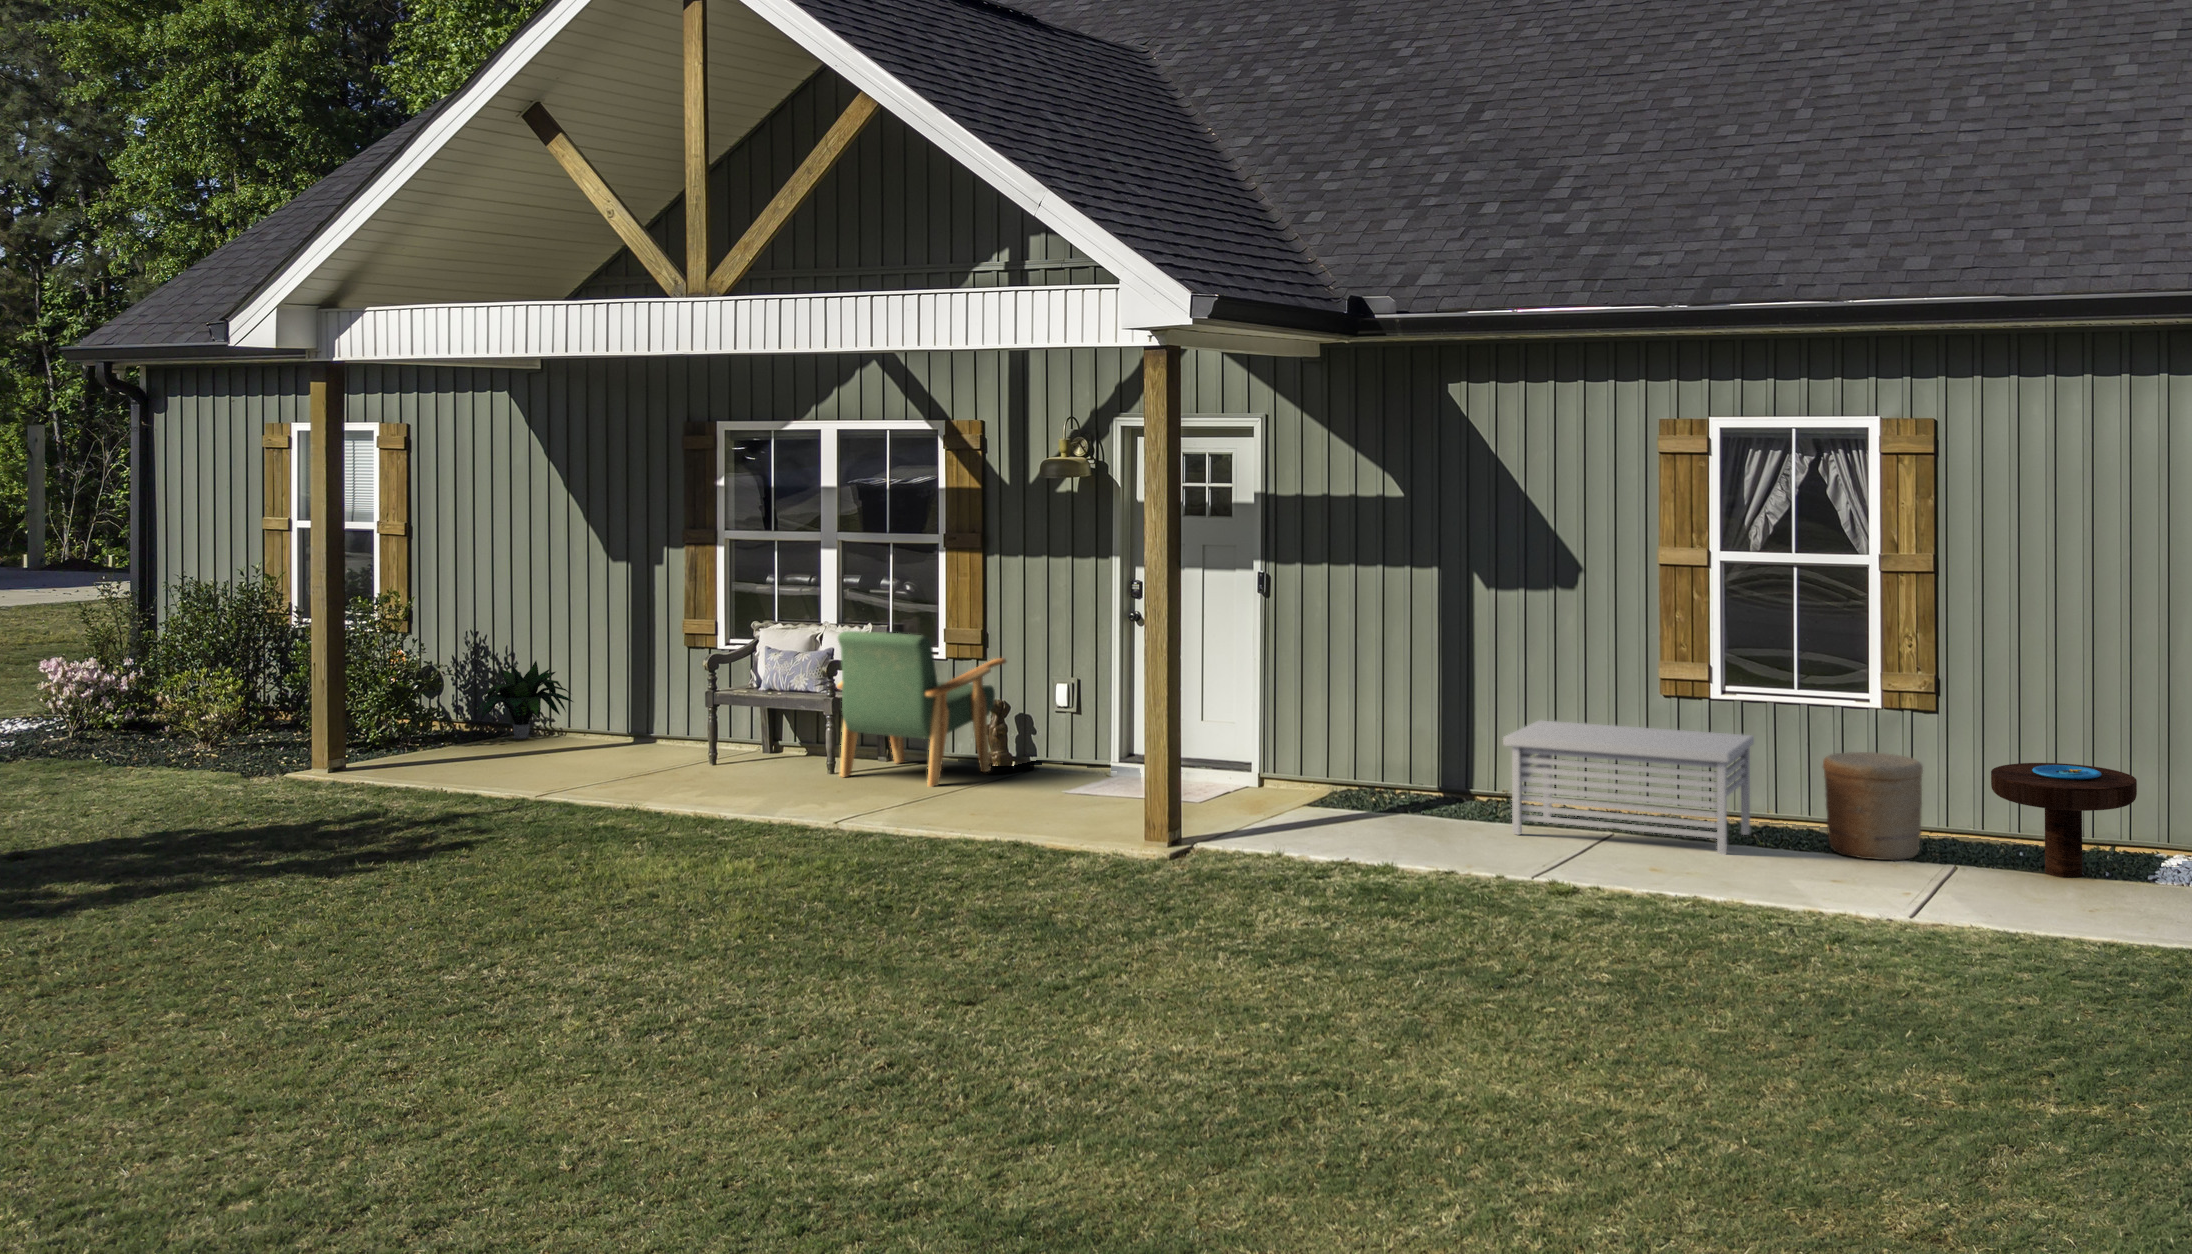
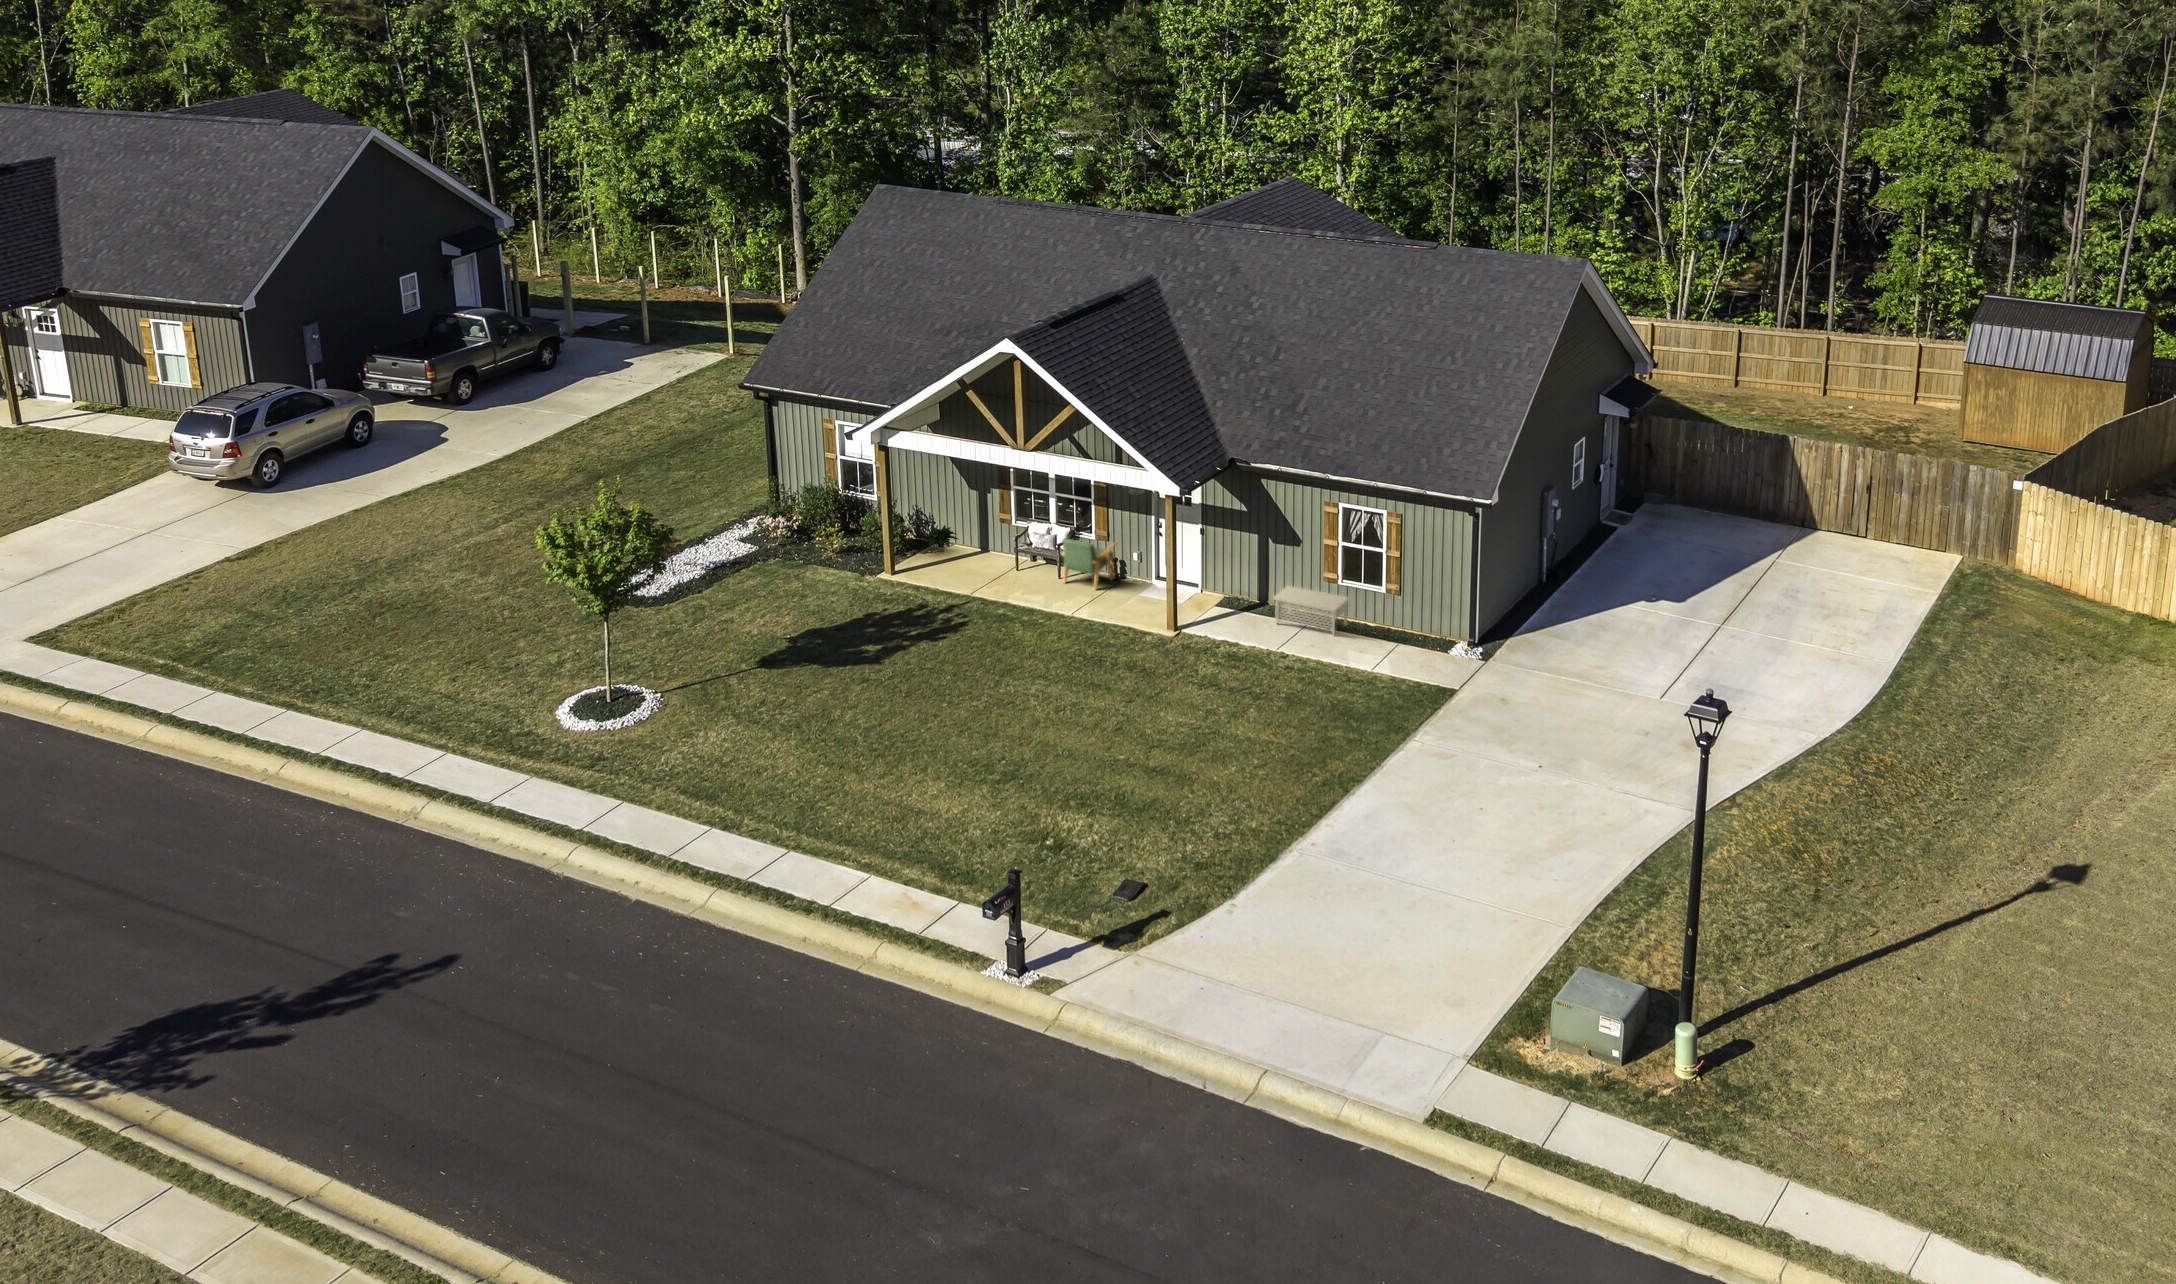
woven basket: present [1823,752,1923,860] -> none [1364,606,1393,640]
side table: present [1991,763,2137,878] -> none [1406,614,1445,650]

